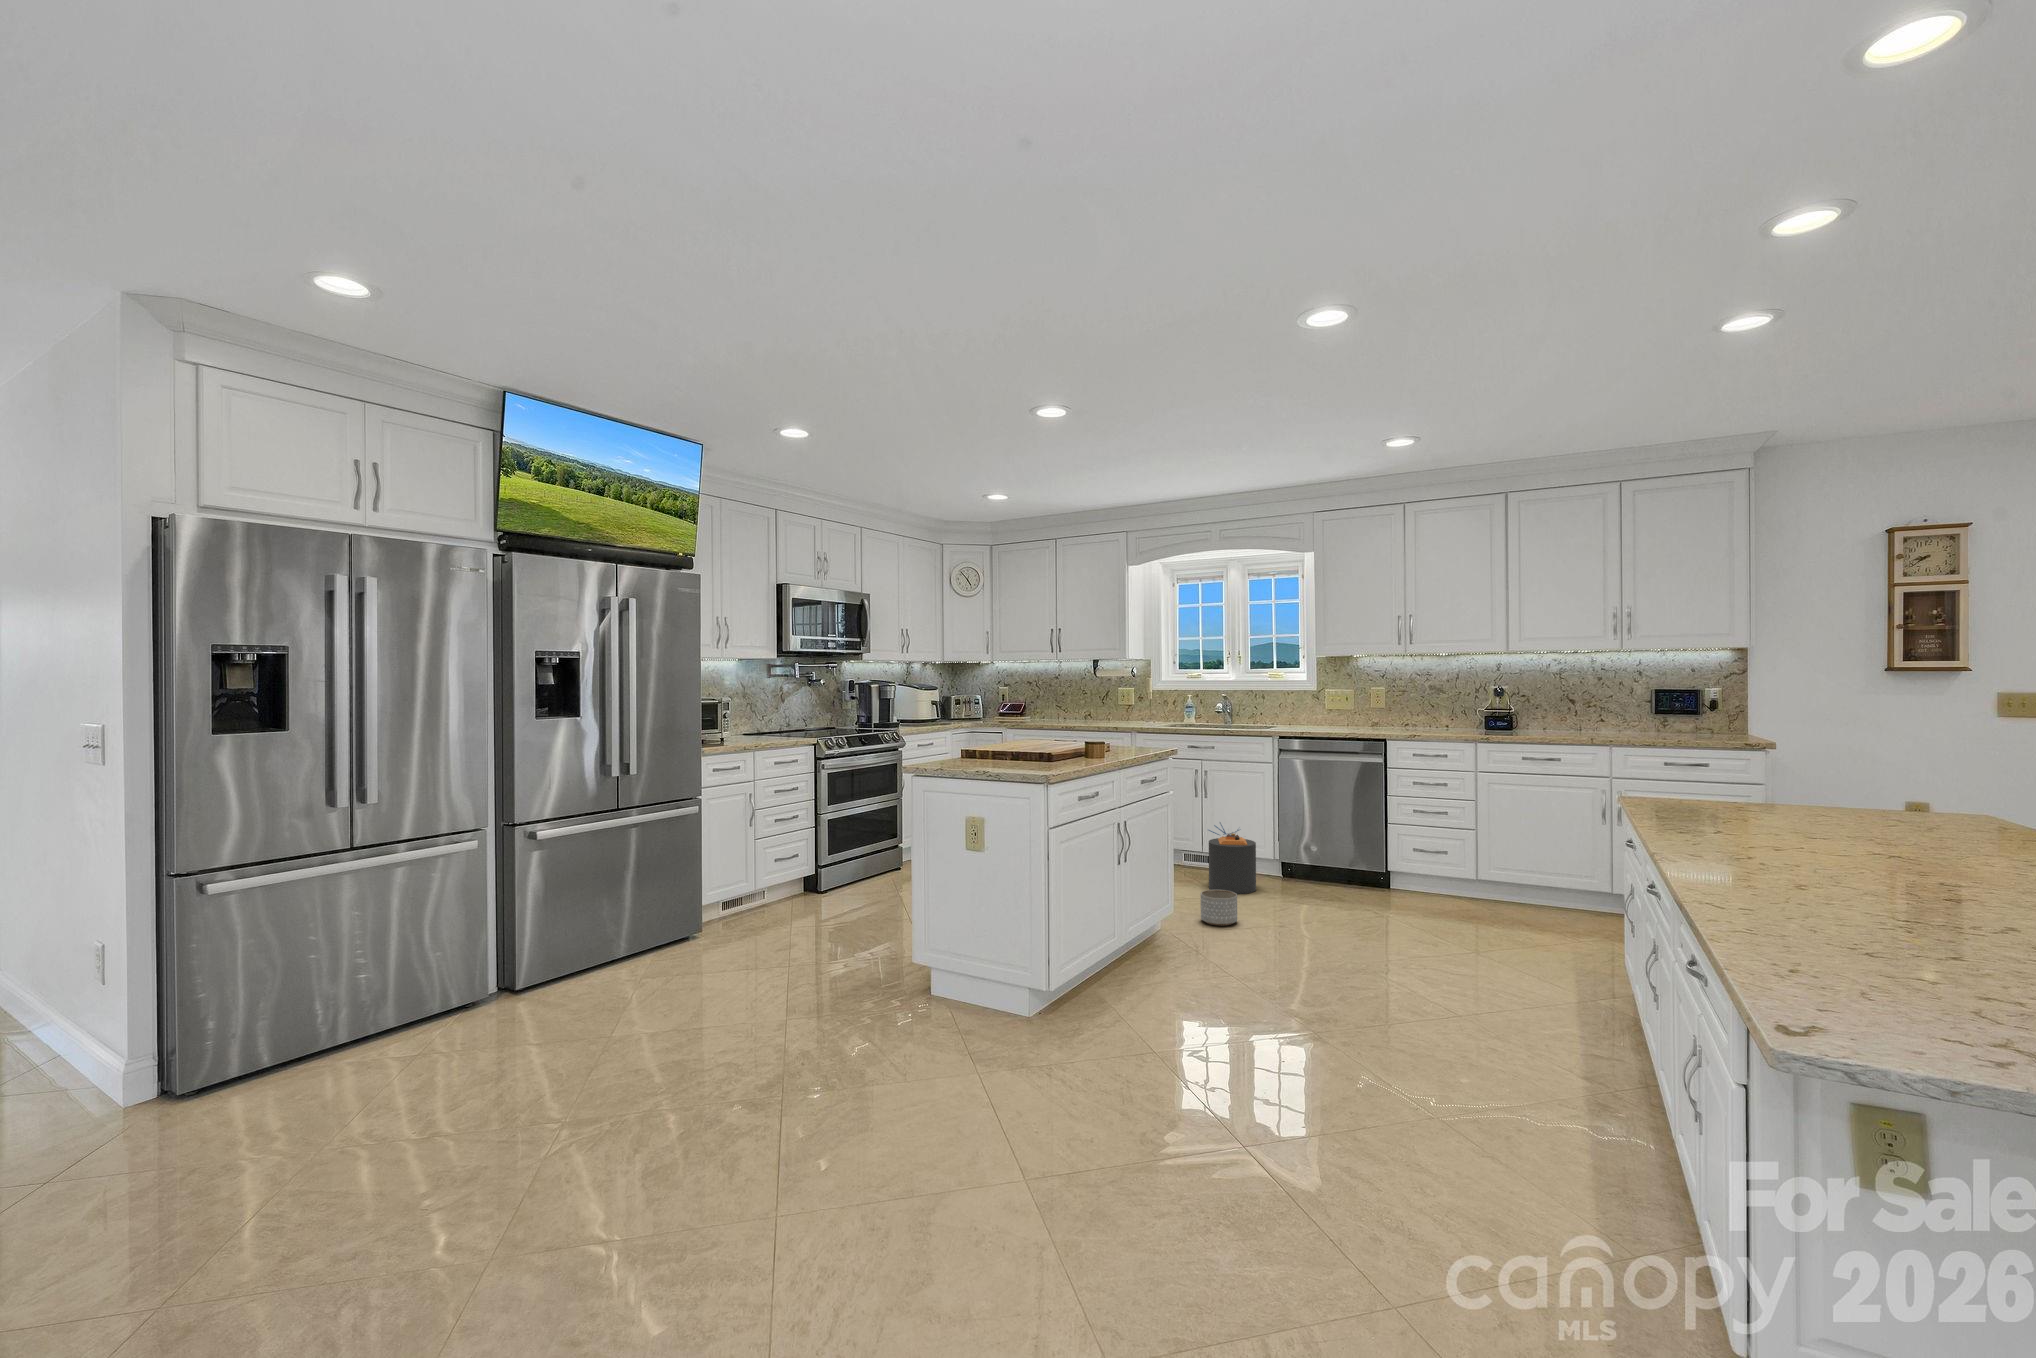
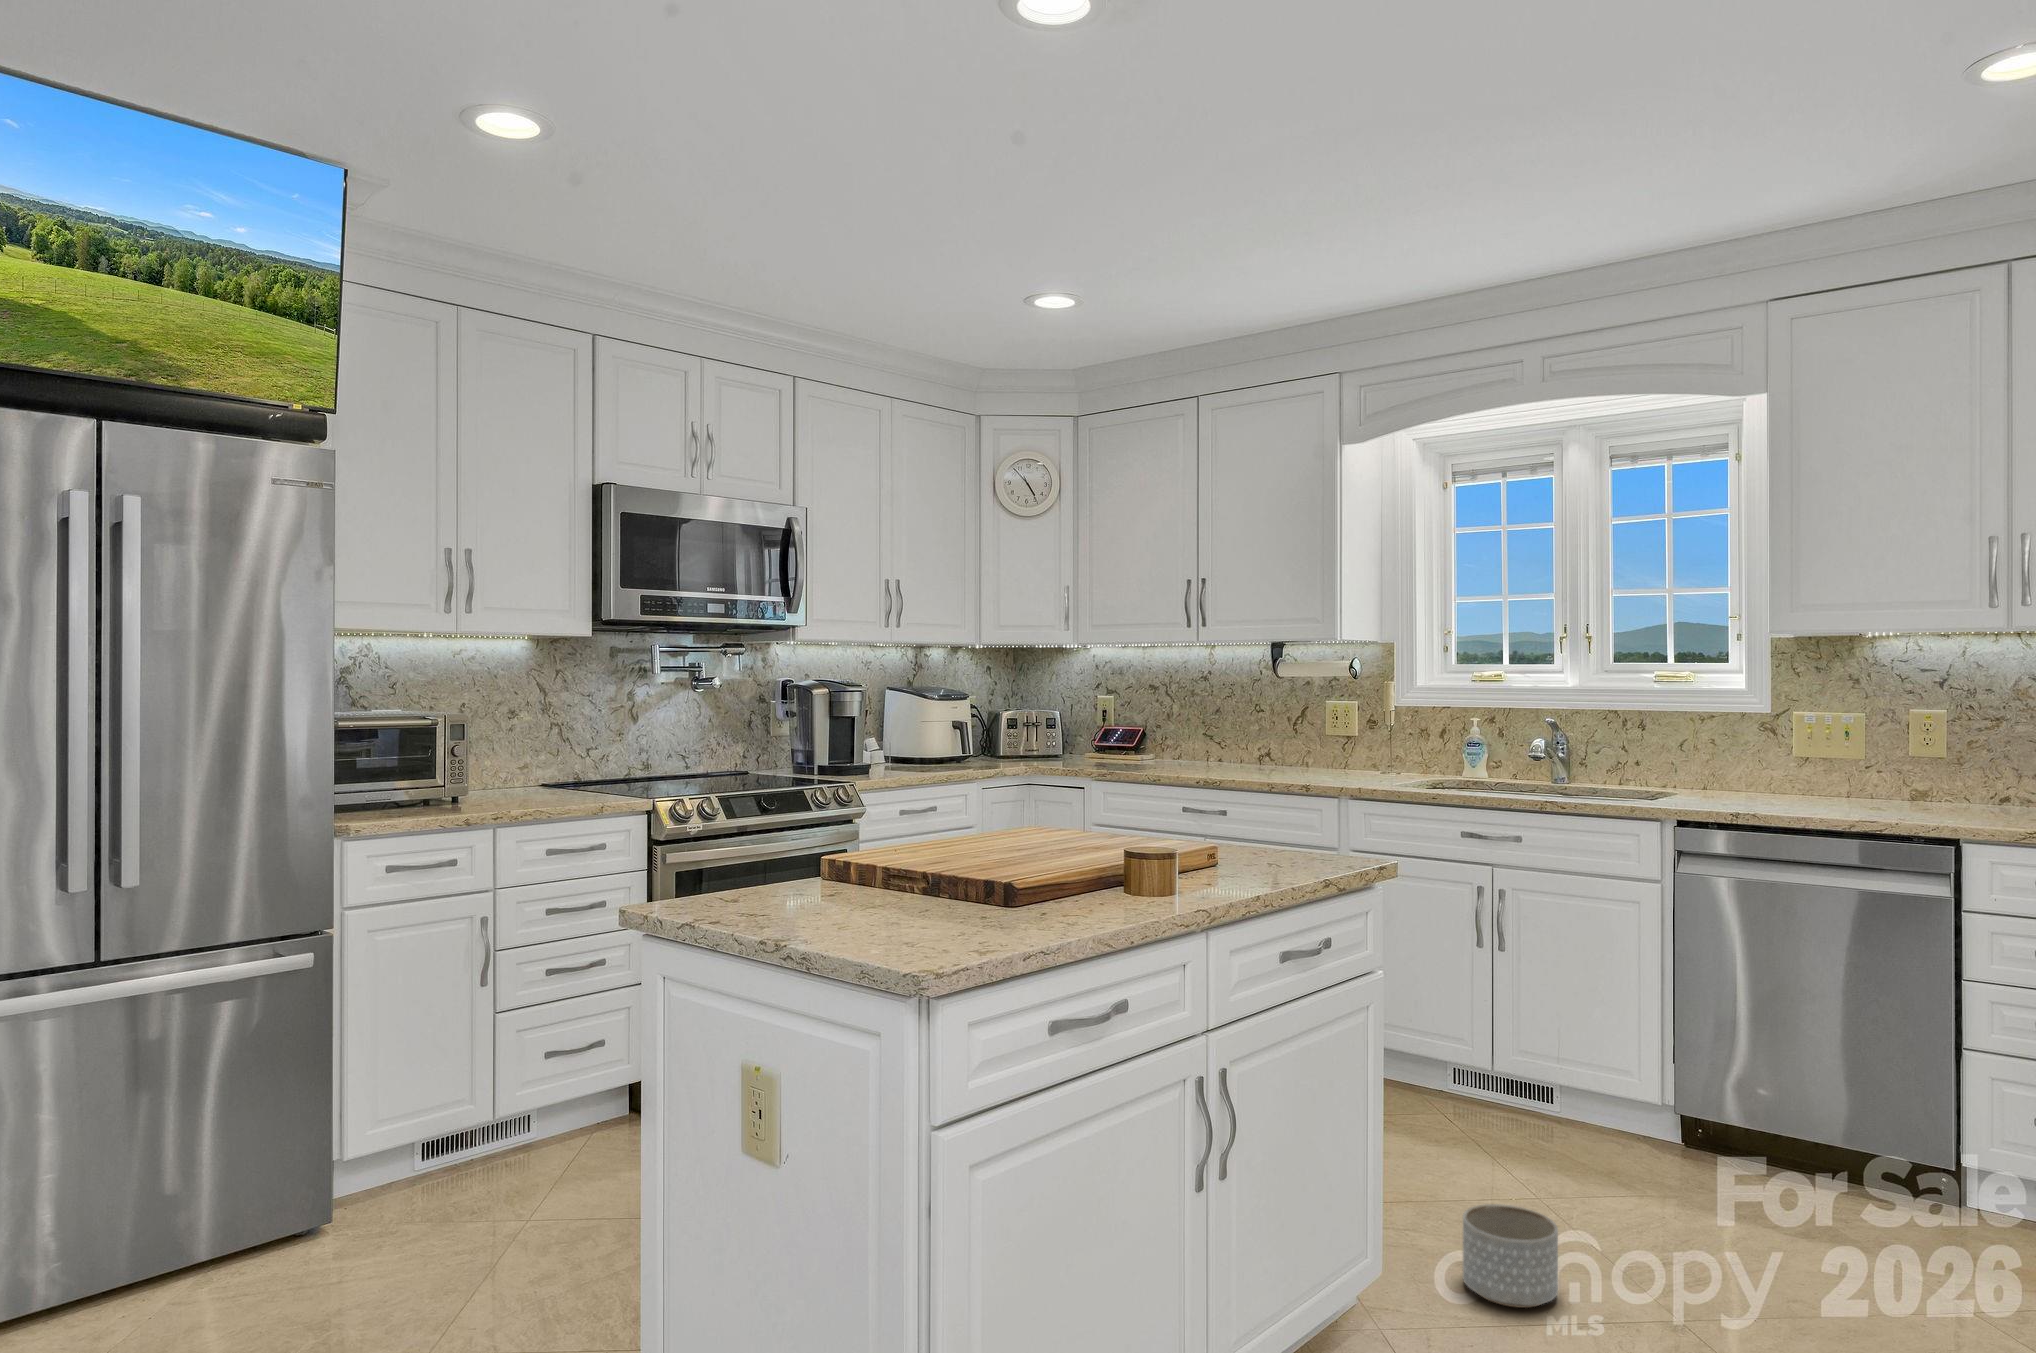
trash can: present [1209,823,1256,894] -> none [1493,1009,1616,1194]

